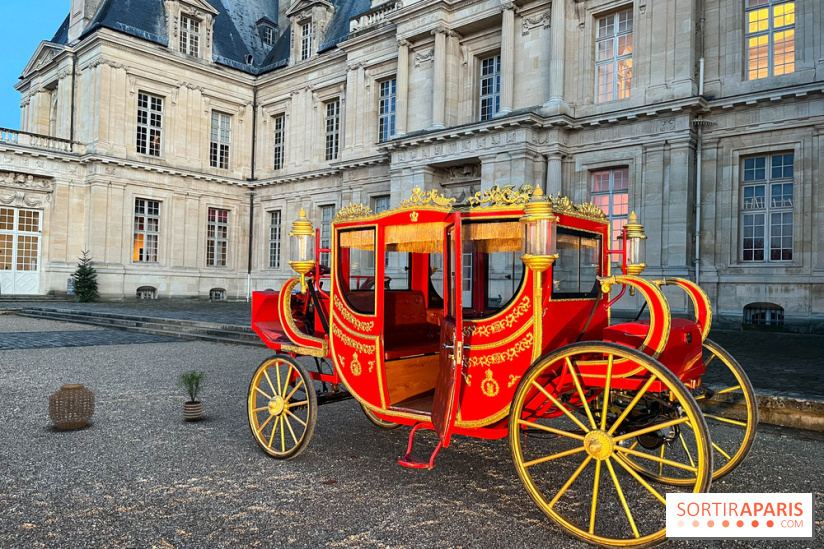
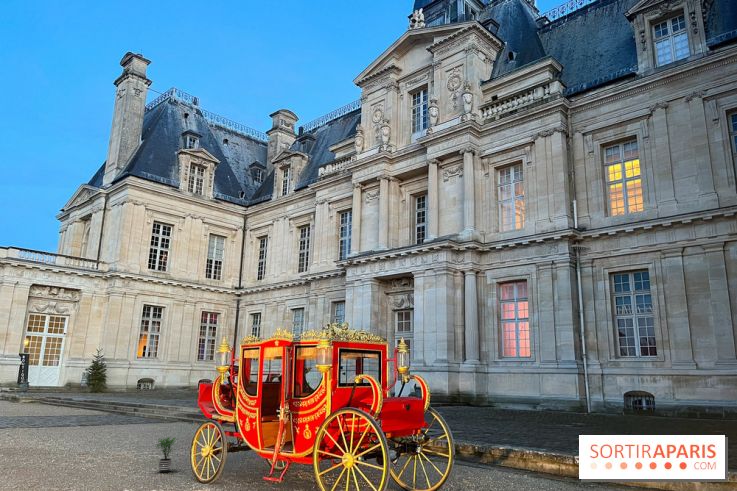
woven basket: present [49,384,95,429] -> none [72,446,102,476]

